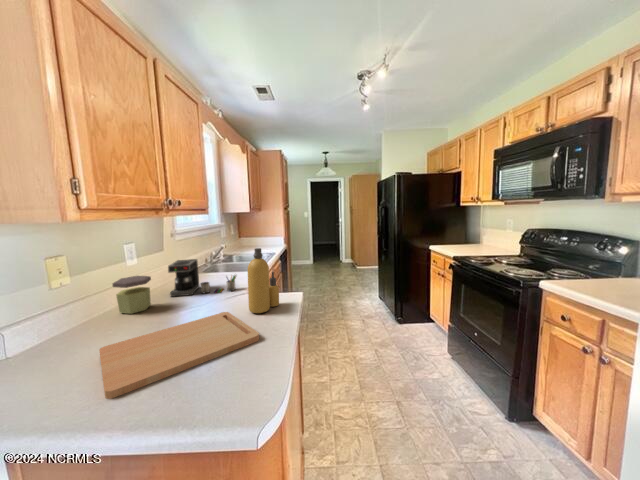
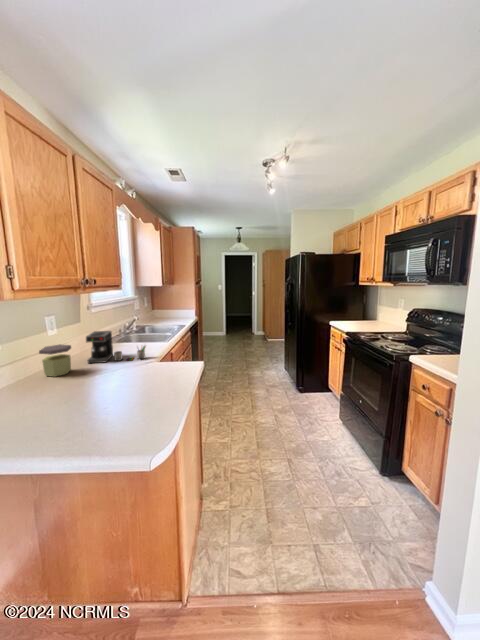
bottle: present [248,248,279,313] -> none [154,323,181,378]
cutting board: present [99,312,259,399] -> none [34,376,161,434]

